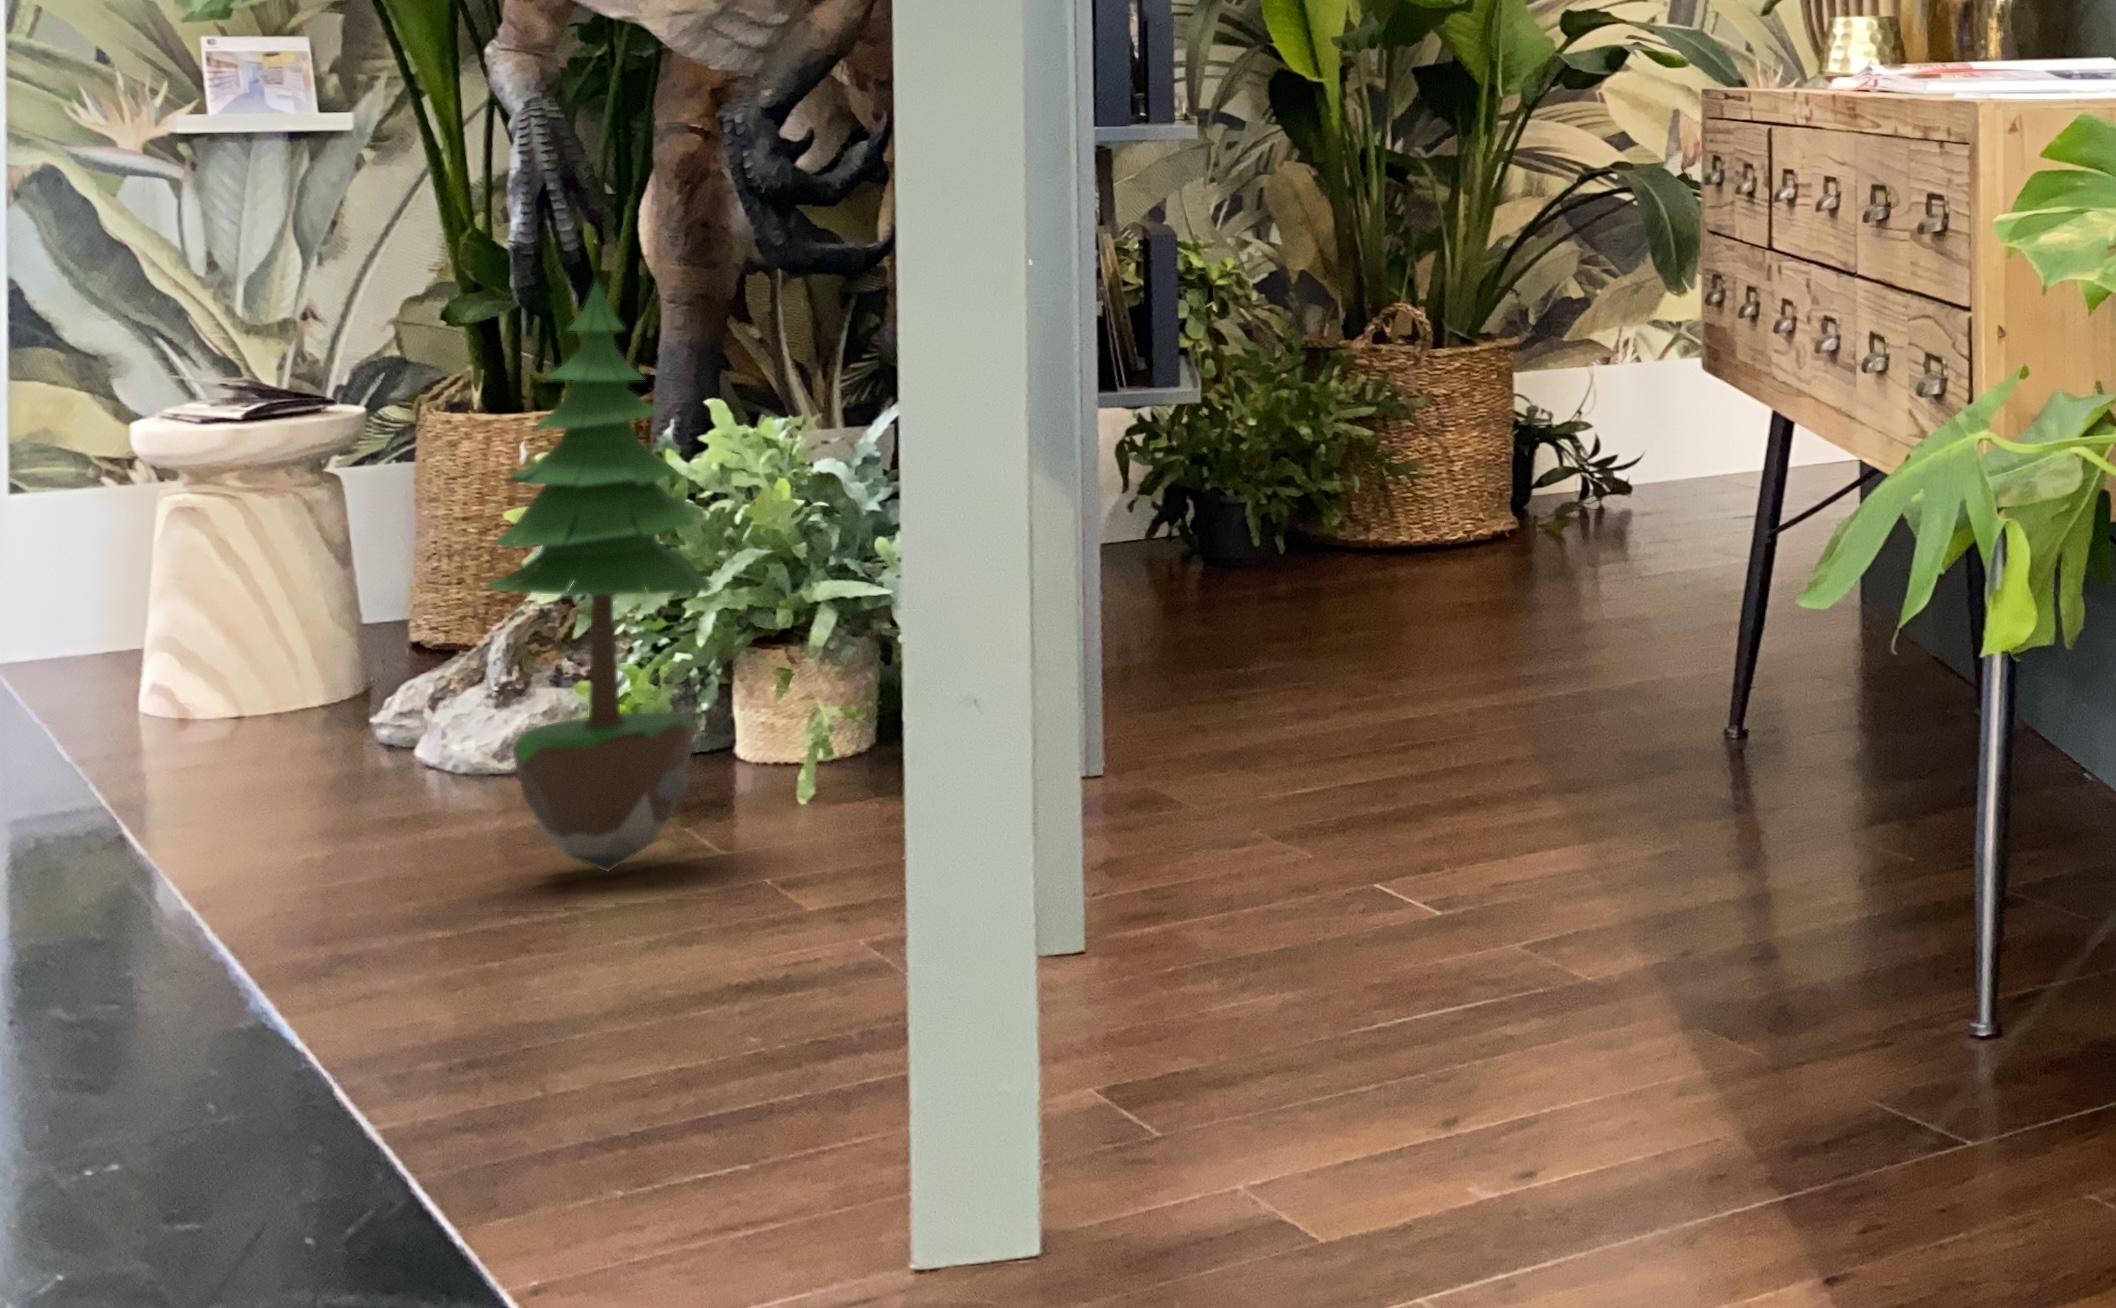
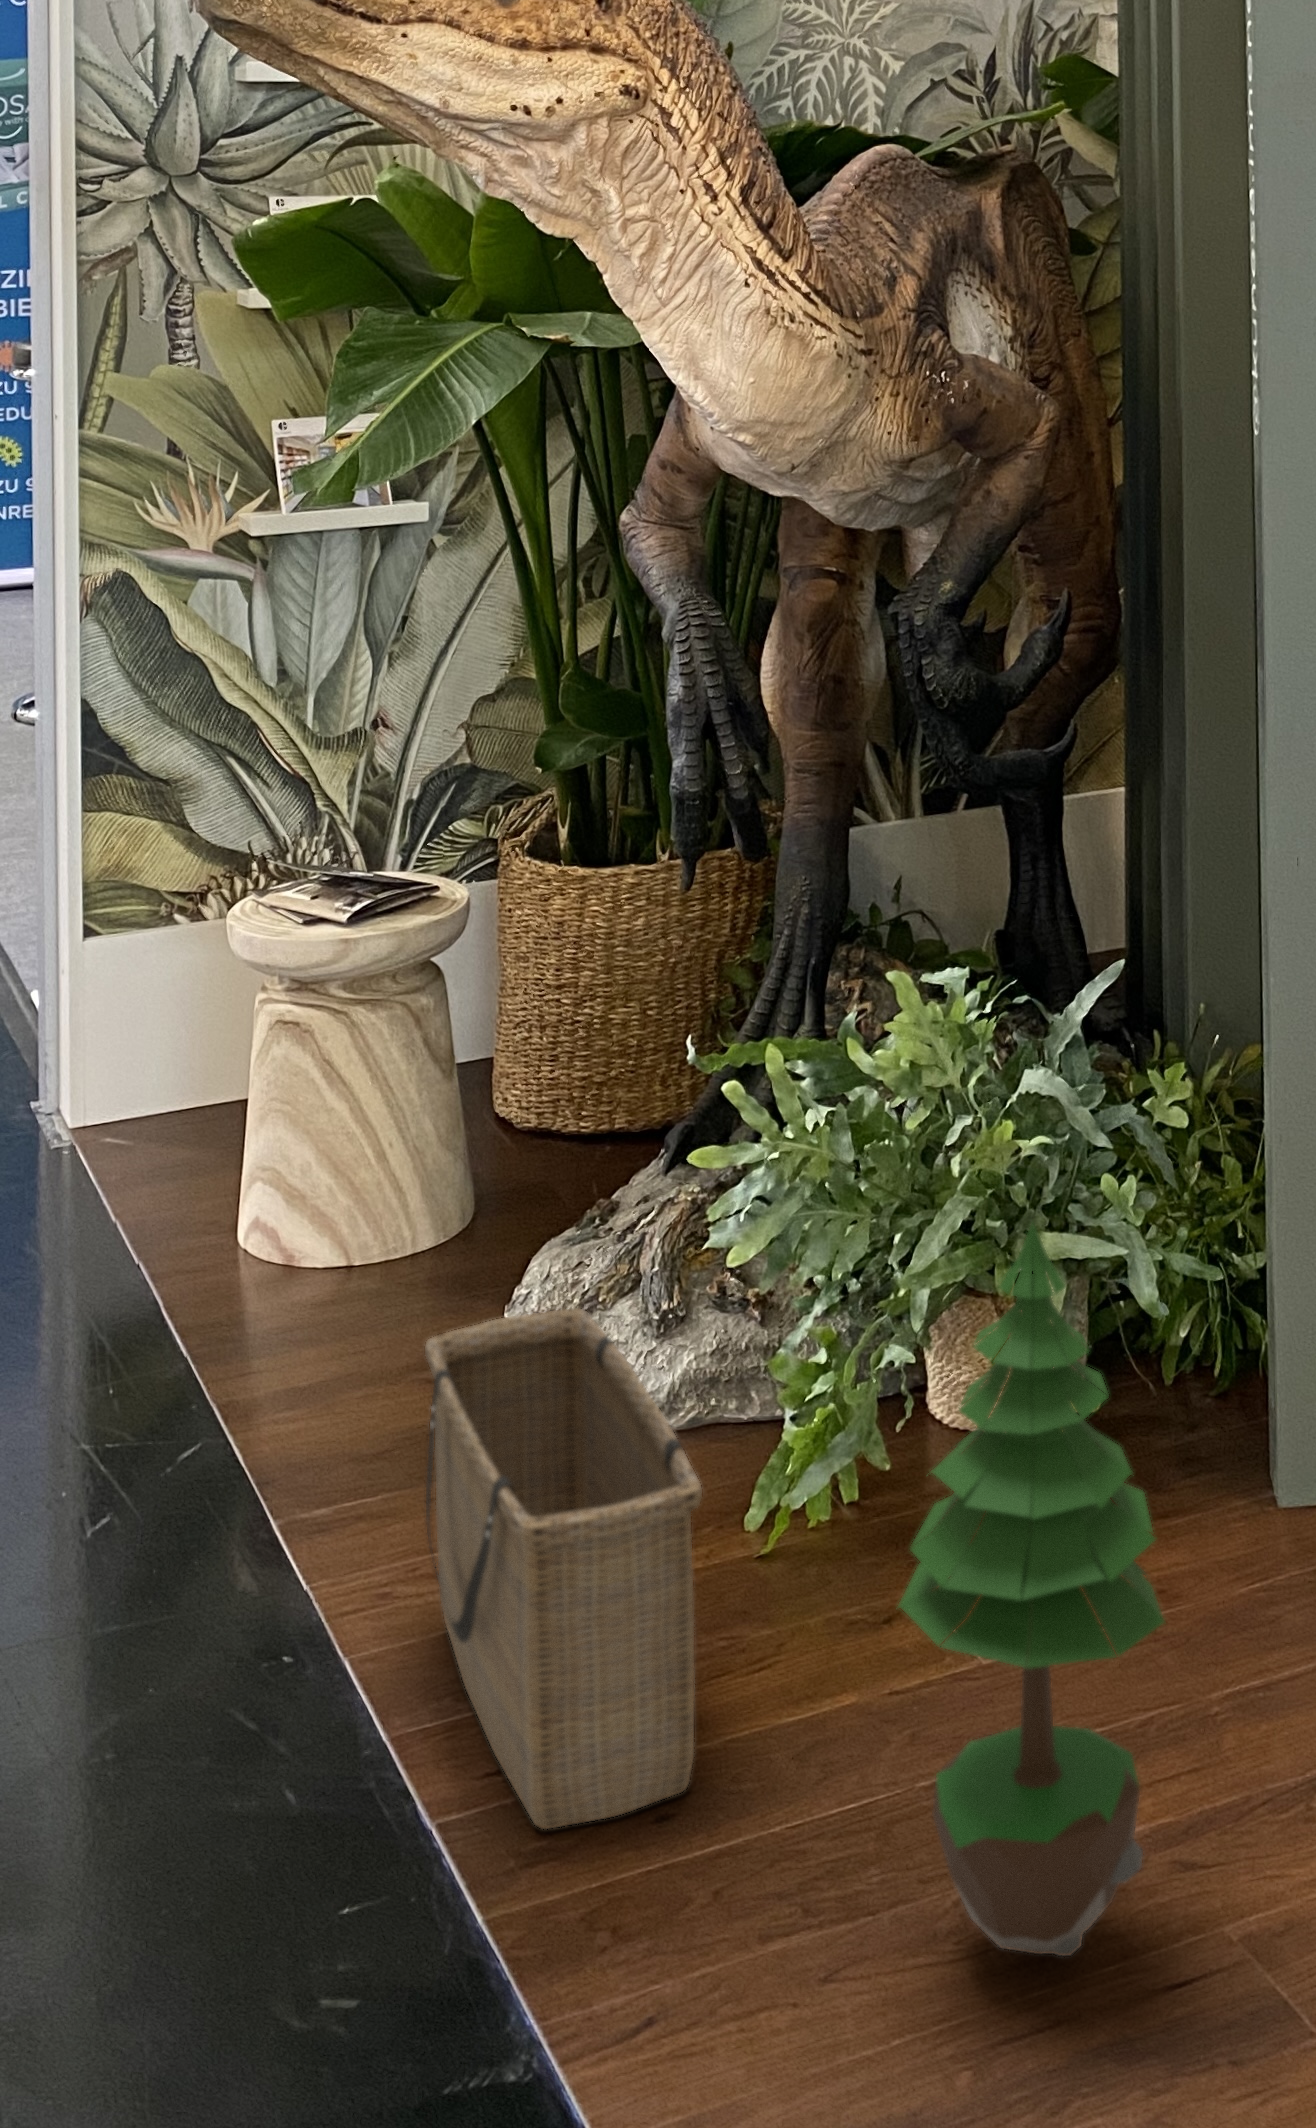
basket: none [165,553,388,866] -> present [425,1308,702,1829]

